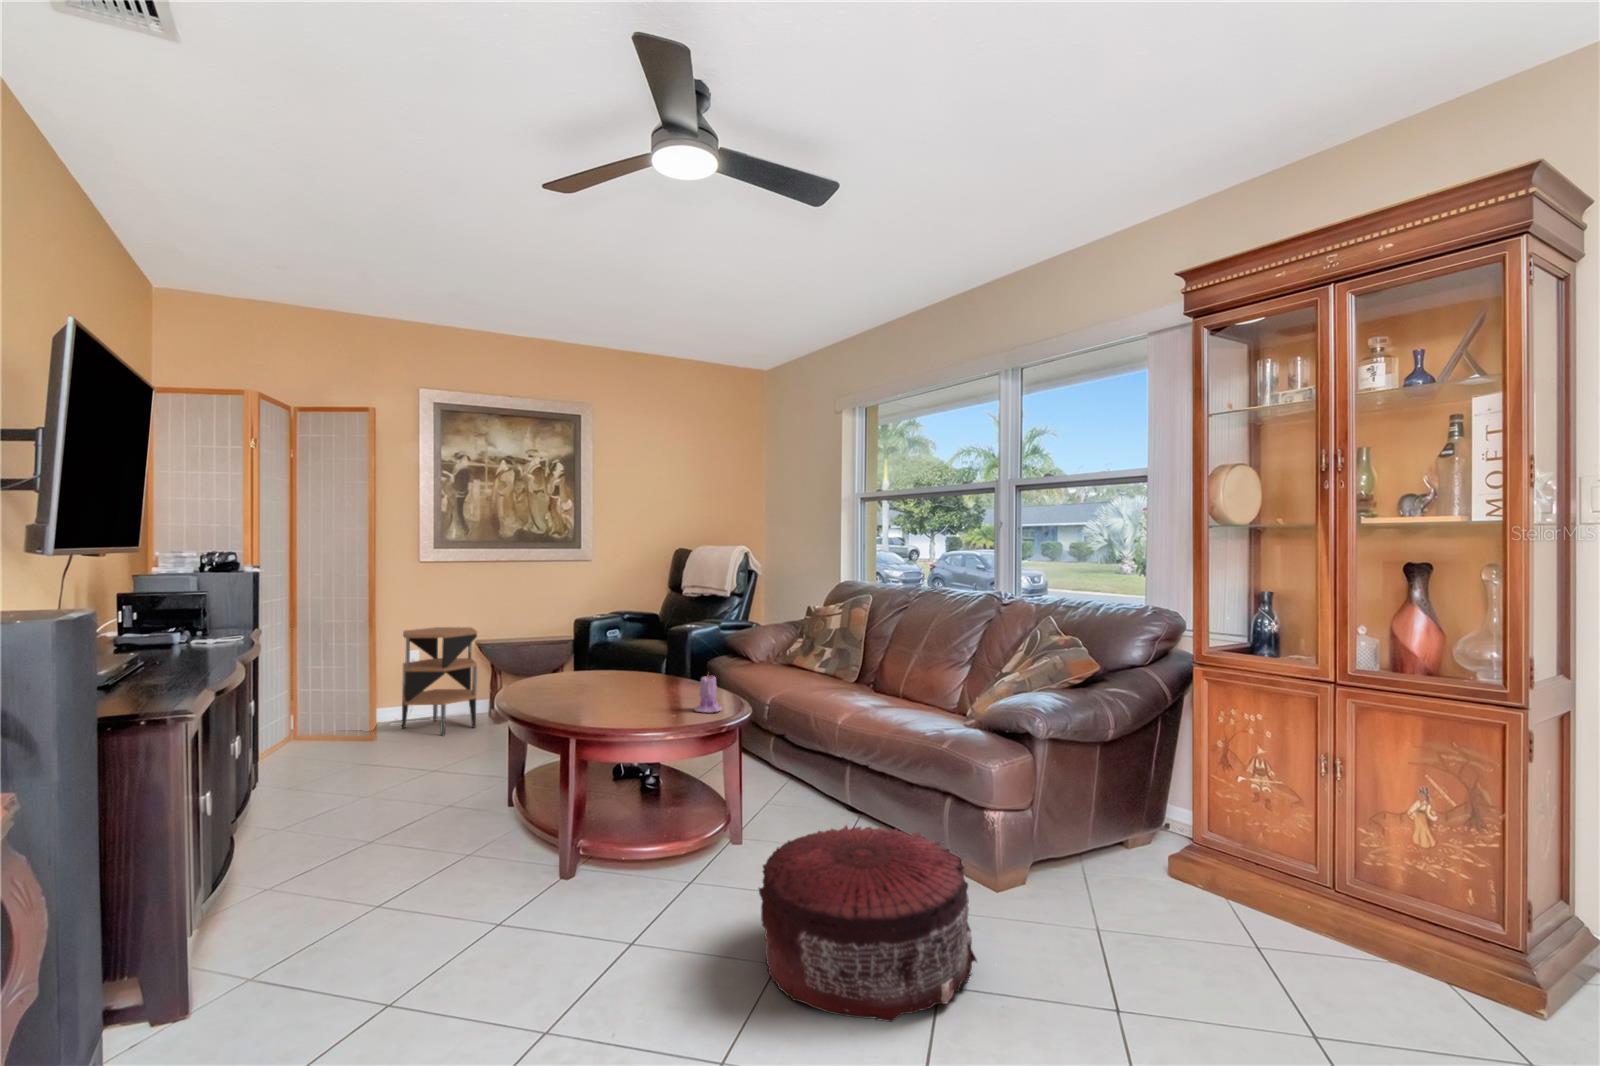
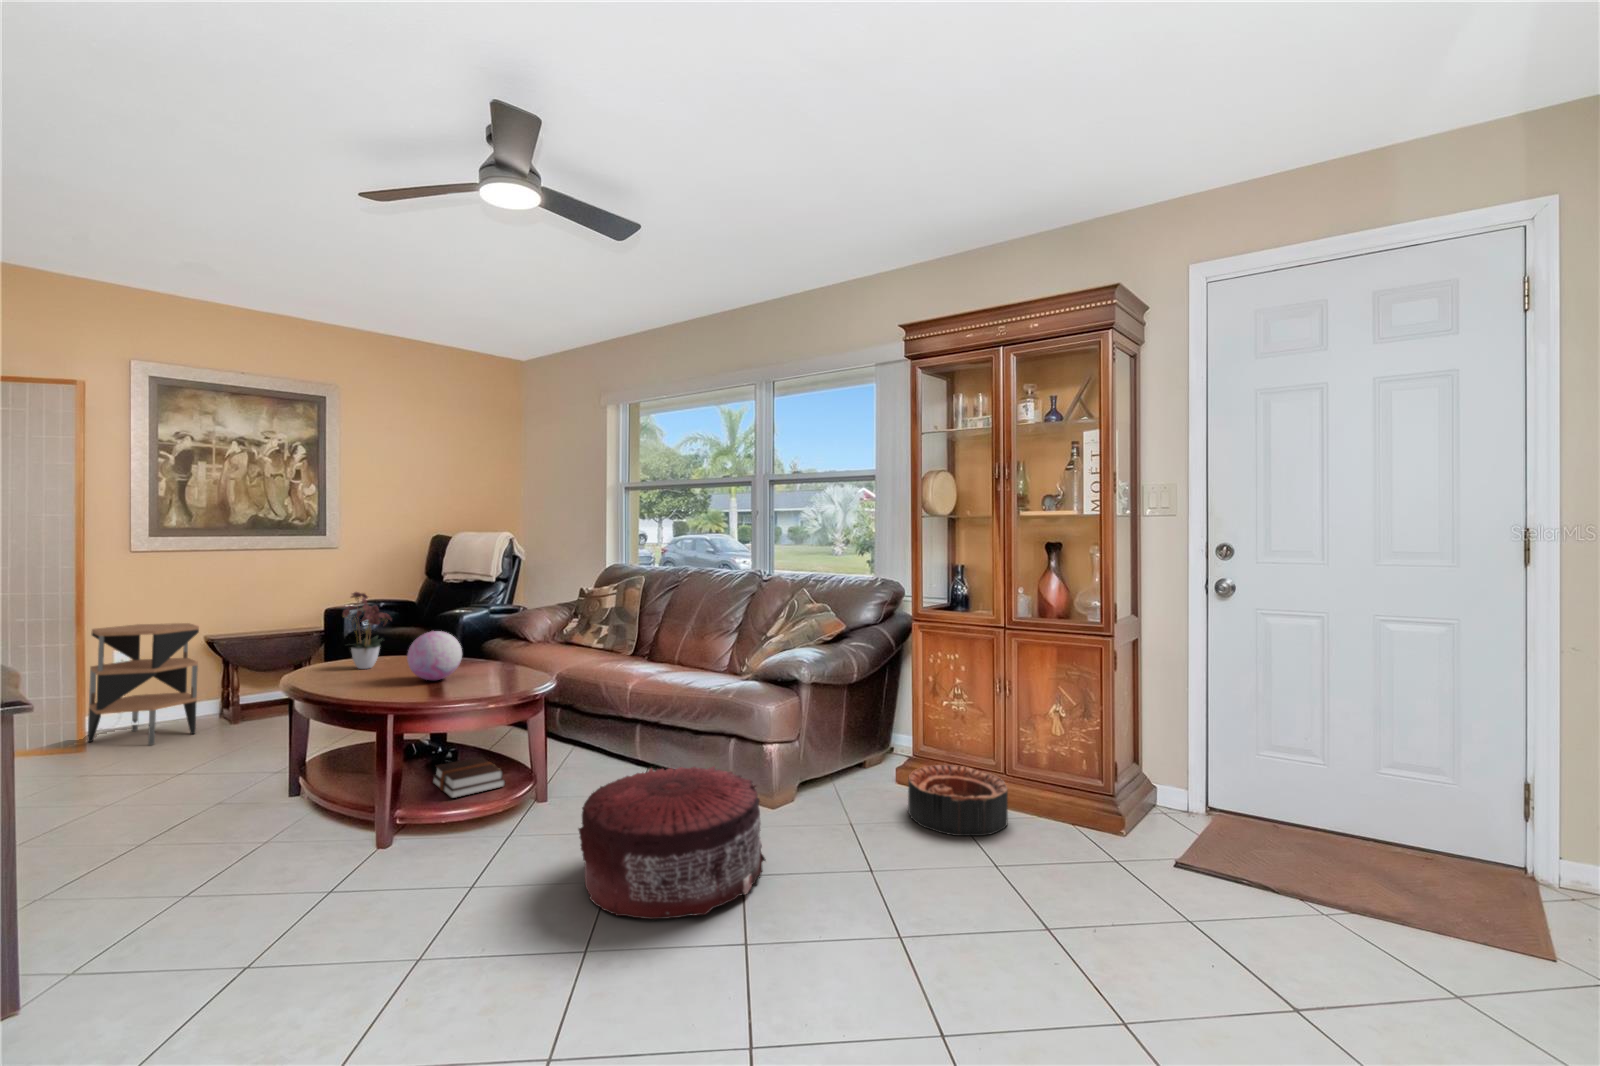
flower arrangement: none [567,604,614,684] -> present [343,592,392,669]
decorative orb: none [618,652,668,702] -> present [407,631,462,680]
candle: present [694,675,722,713] -> none [492,646,521,685]
hardback book: none [641,784,706,828] -> present [433,757,505,798]
basket: none [1184,862,1340,979] -> present [908,765,1008,836]

